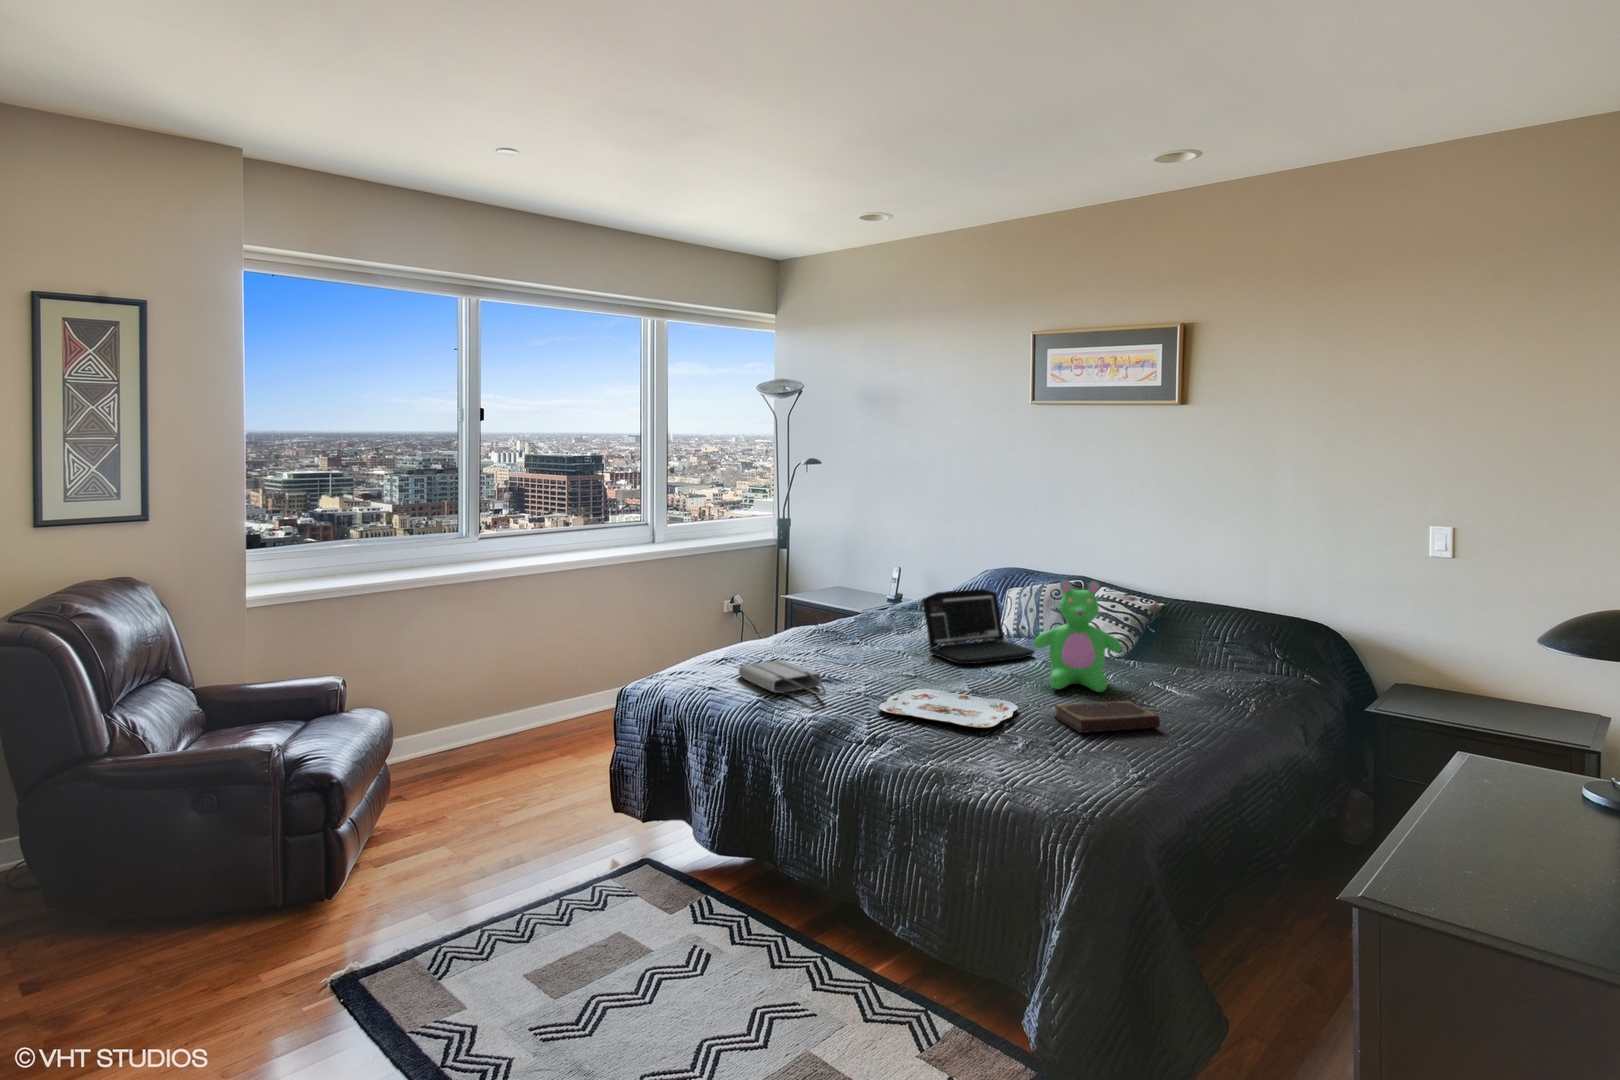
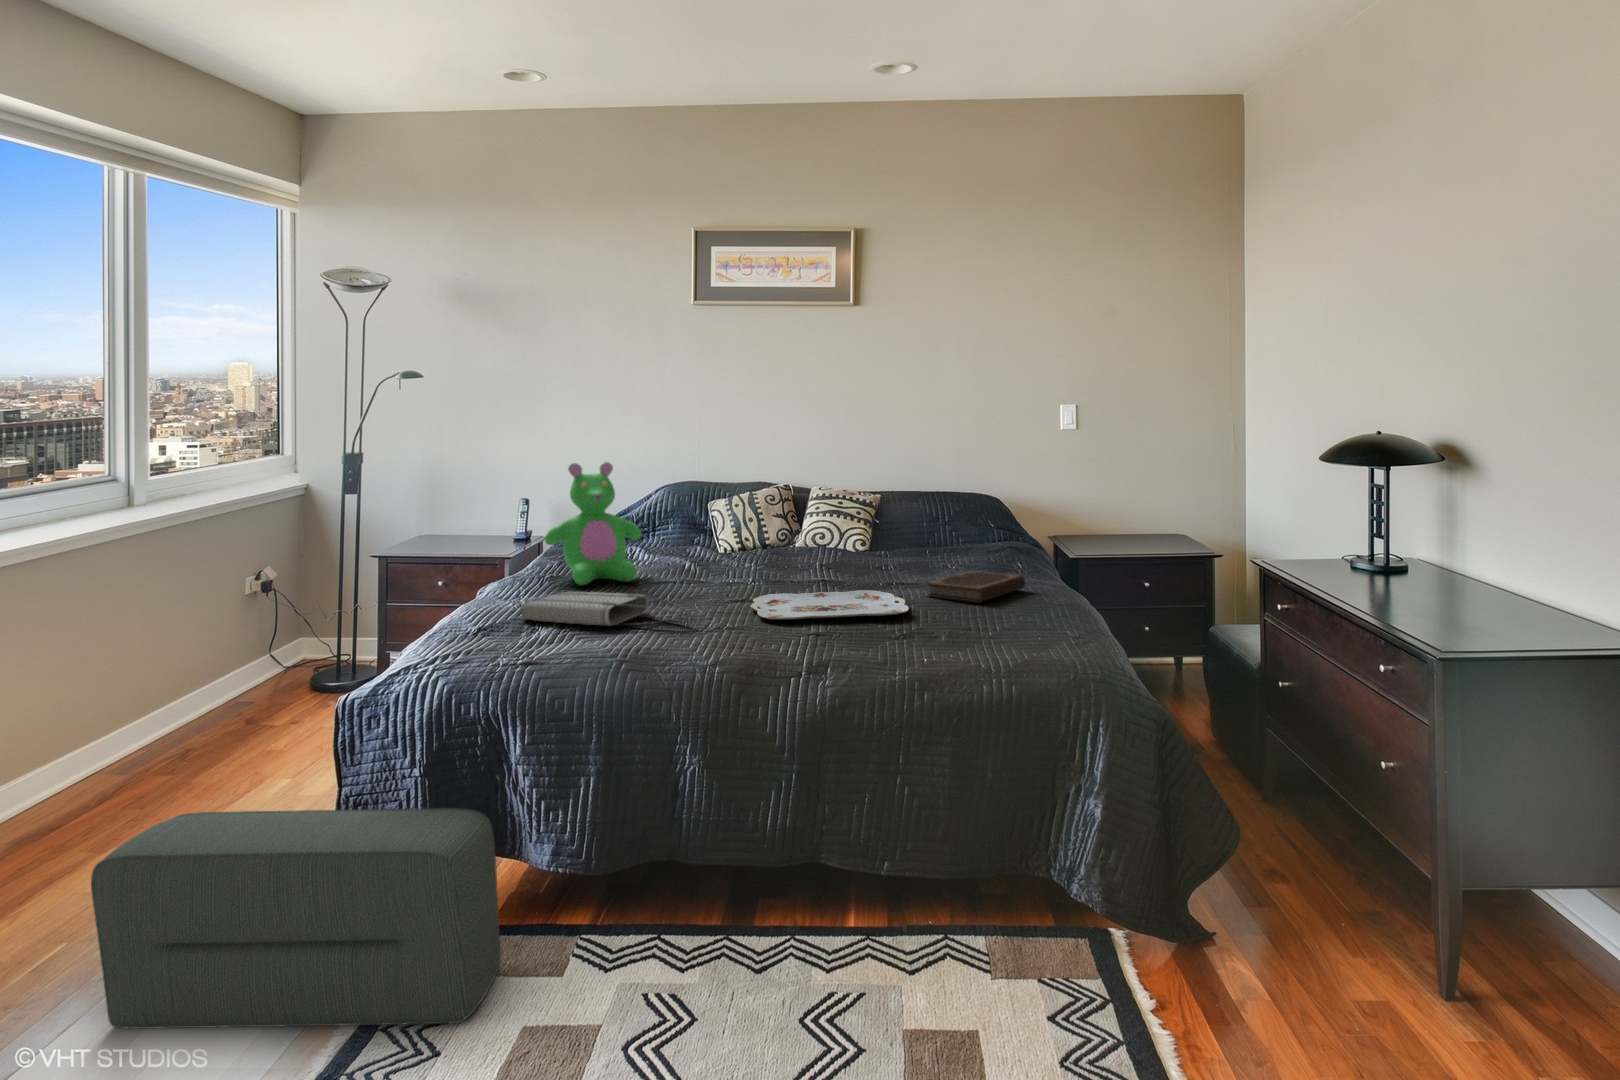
teddy bear: present [1034,580,1122,692] -> present [544,462,642,585]
laptop: present [923,589,1035,664] -> none [682,494,800,573]
pouf: none [481,756,653,917] -> present [91,808,501,1029]

